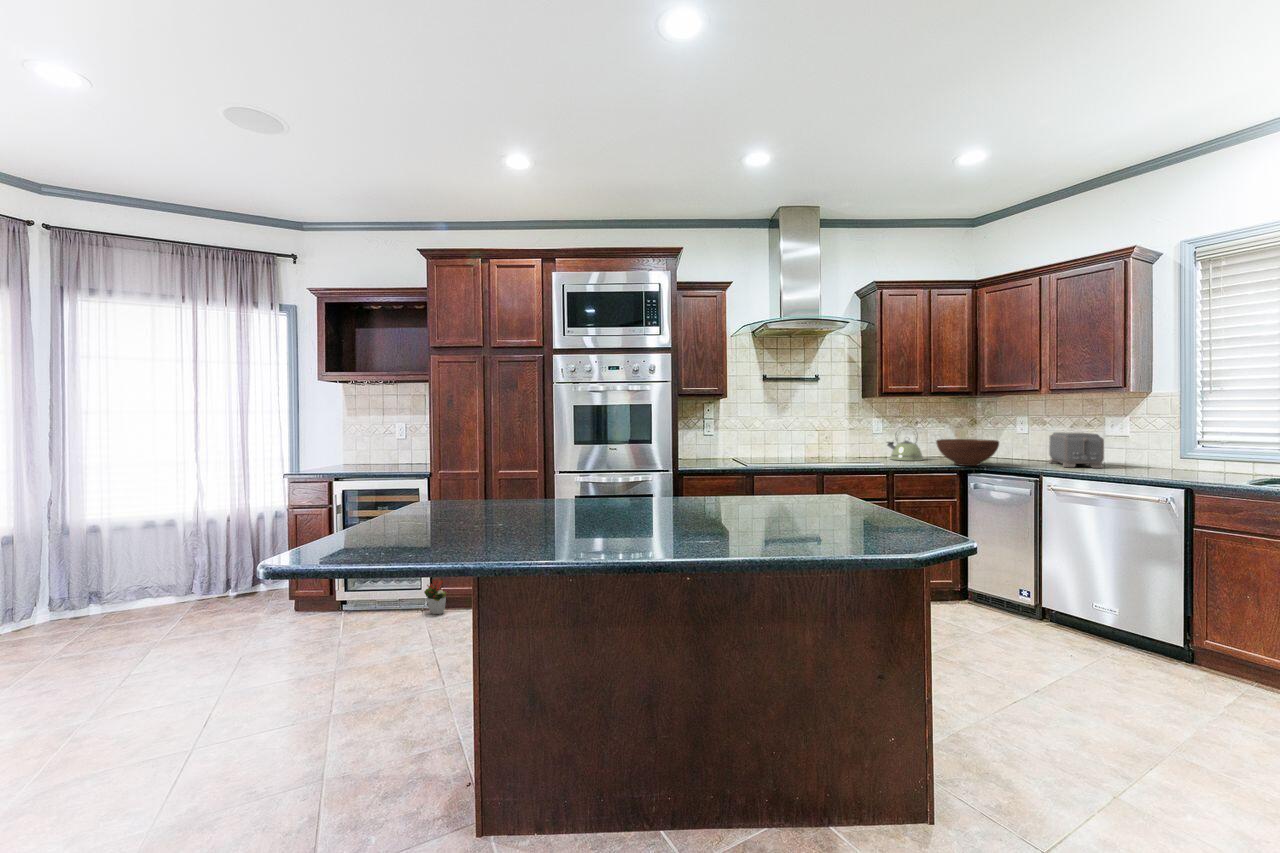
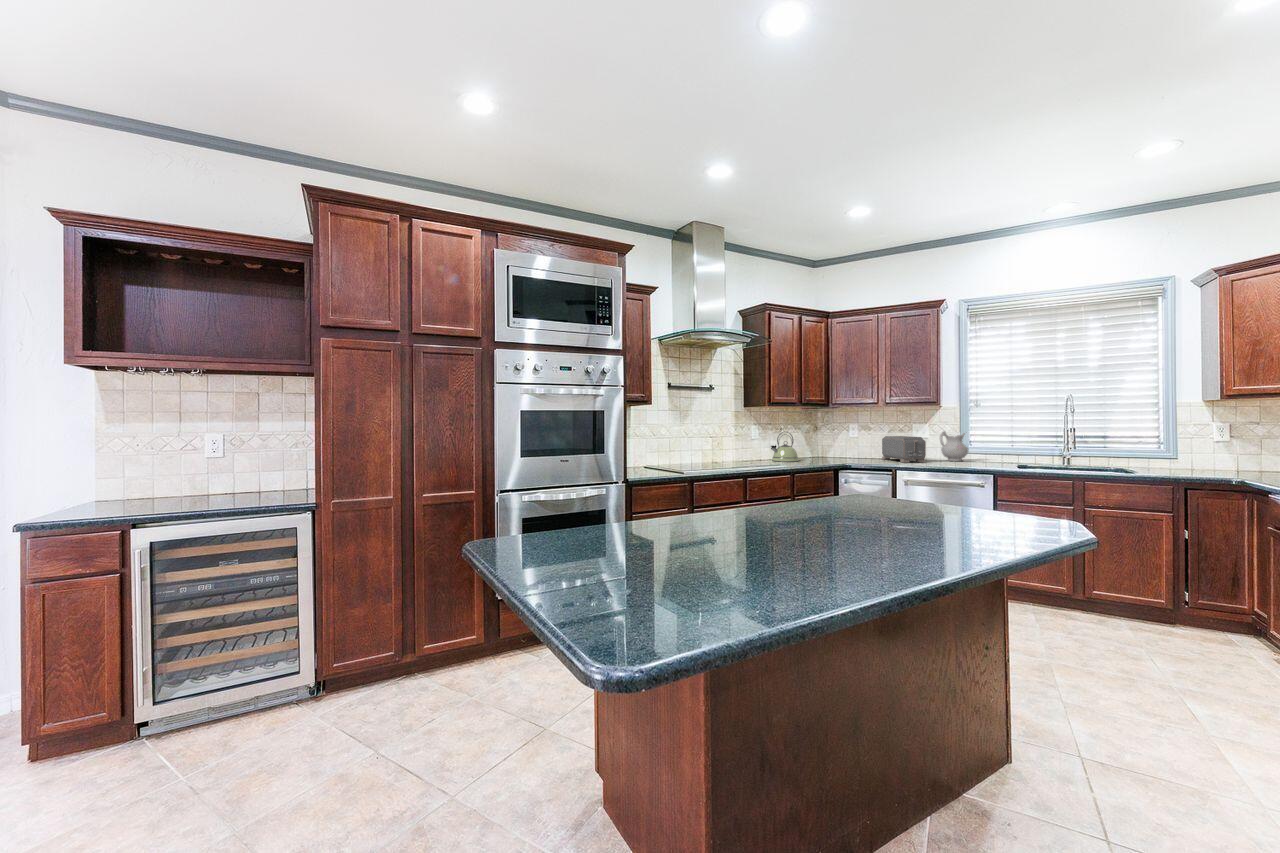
ceramic pitcher: none [1140,427,1191,469] -> present [940,432,968,461]
fruit bowl: present [936,439,999,466] -> none [819,442,866,464]
decorative plant: present [424,580,446,614] -> none [308,649,346,705]

